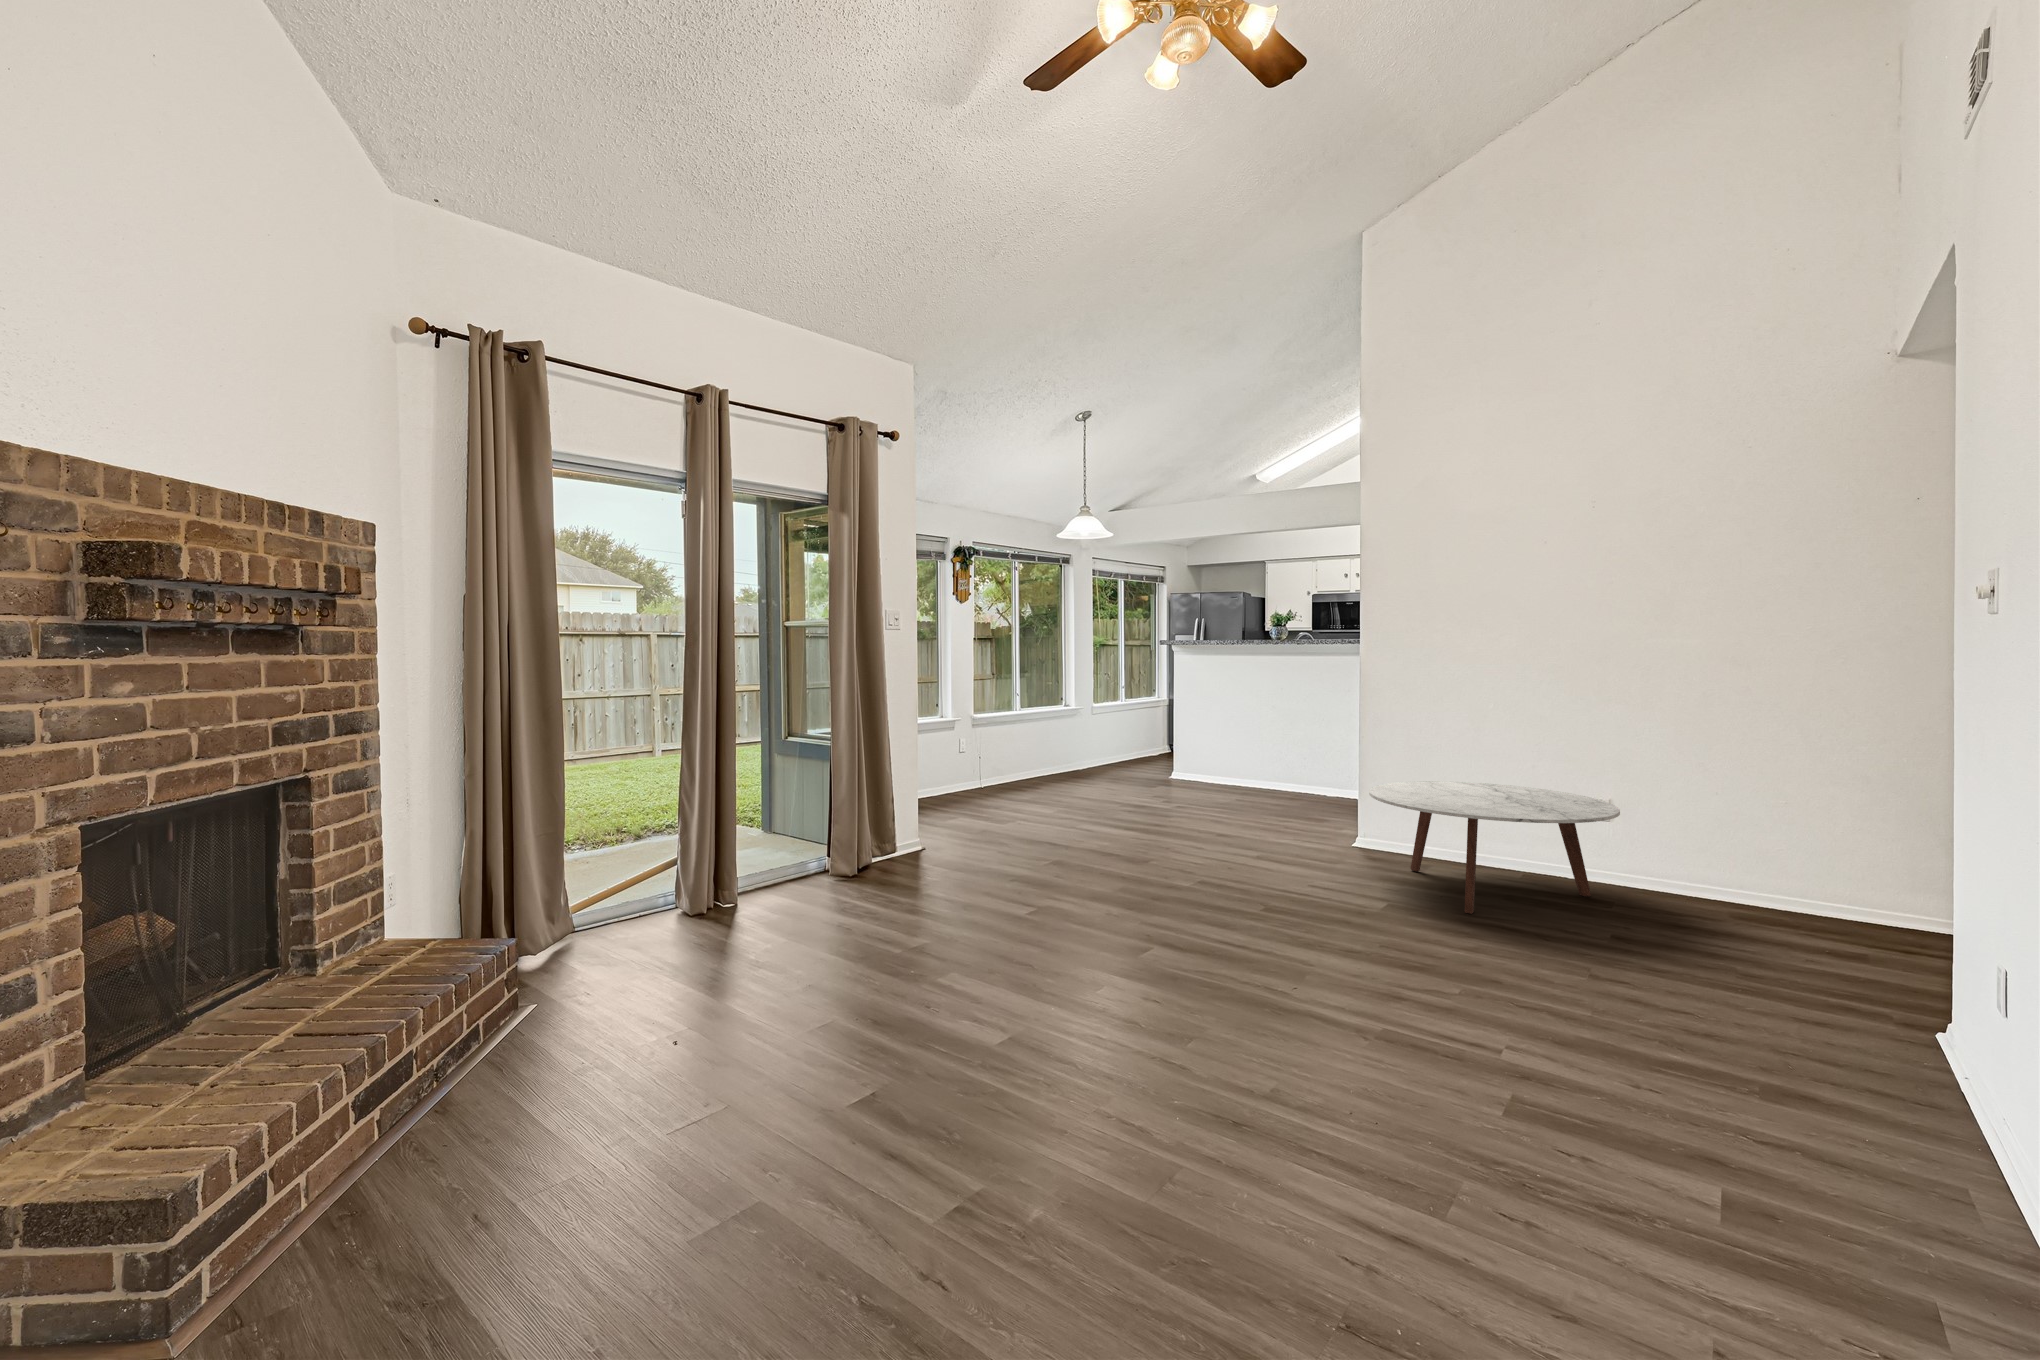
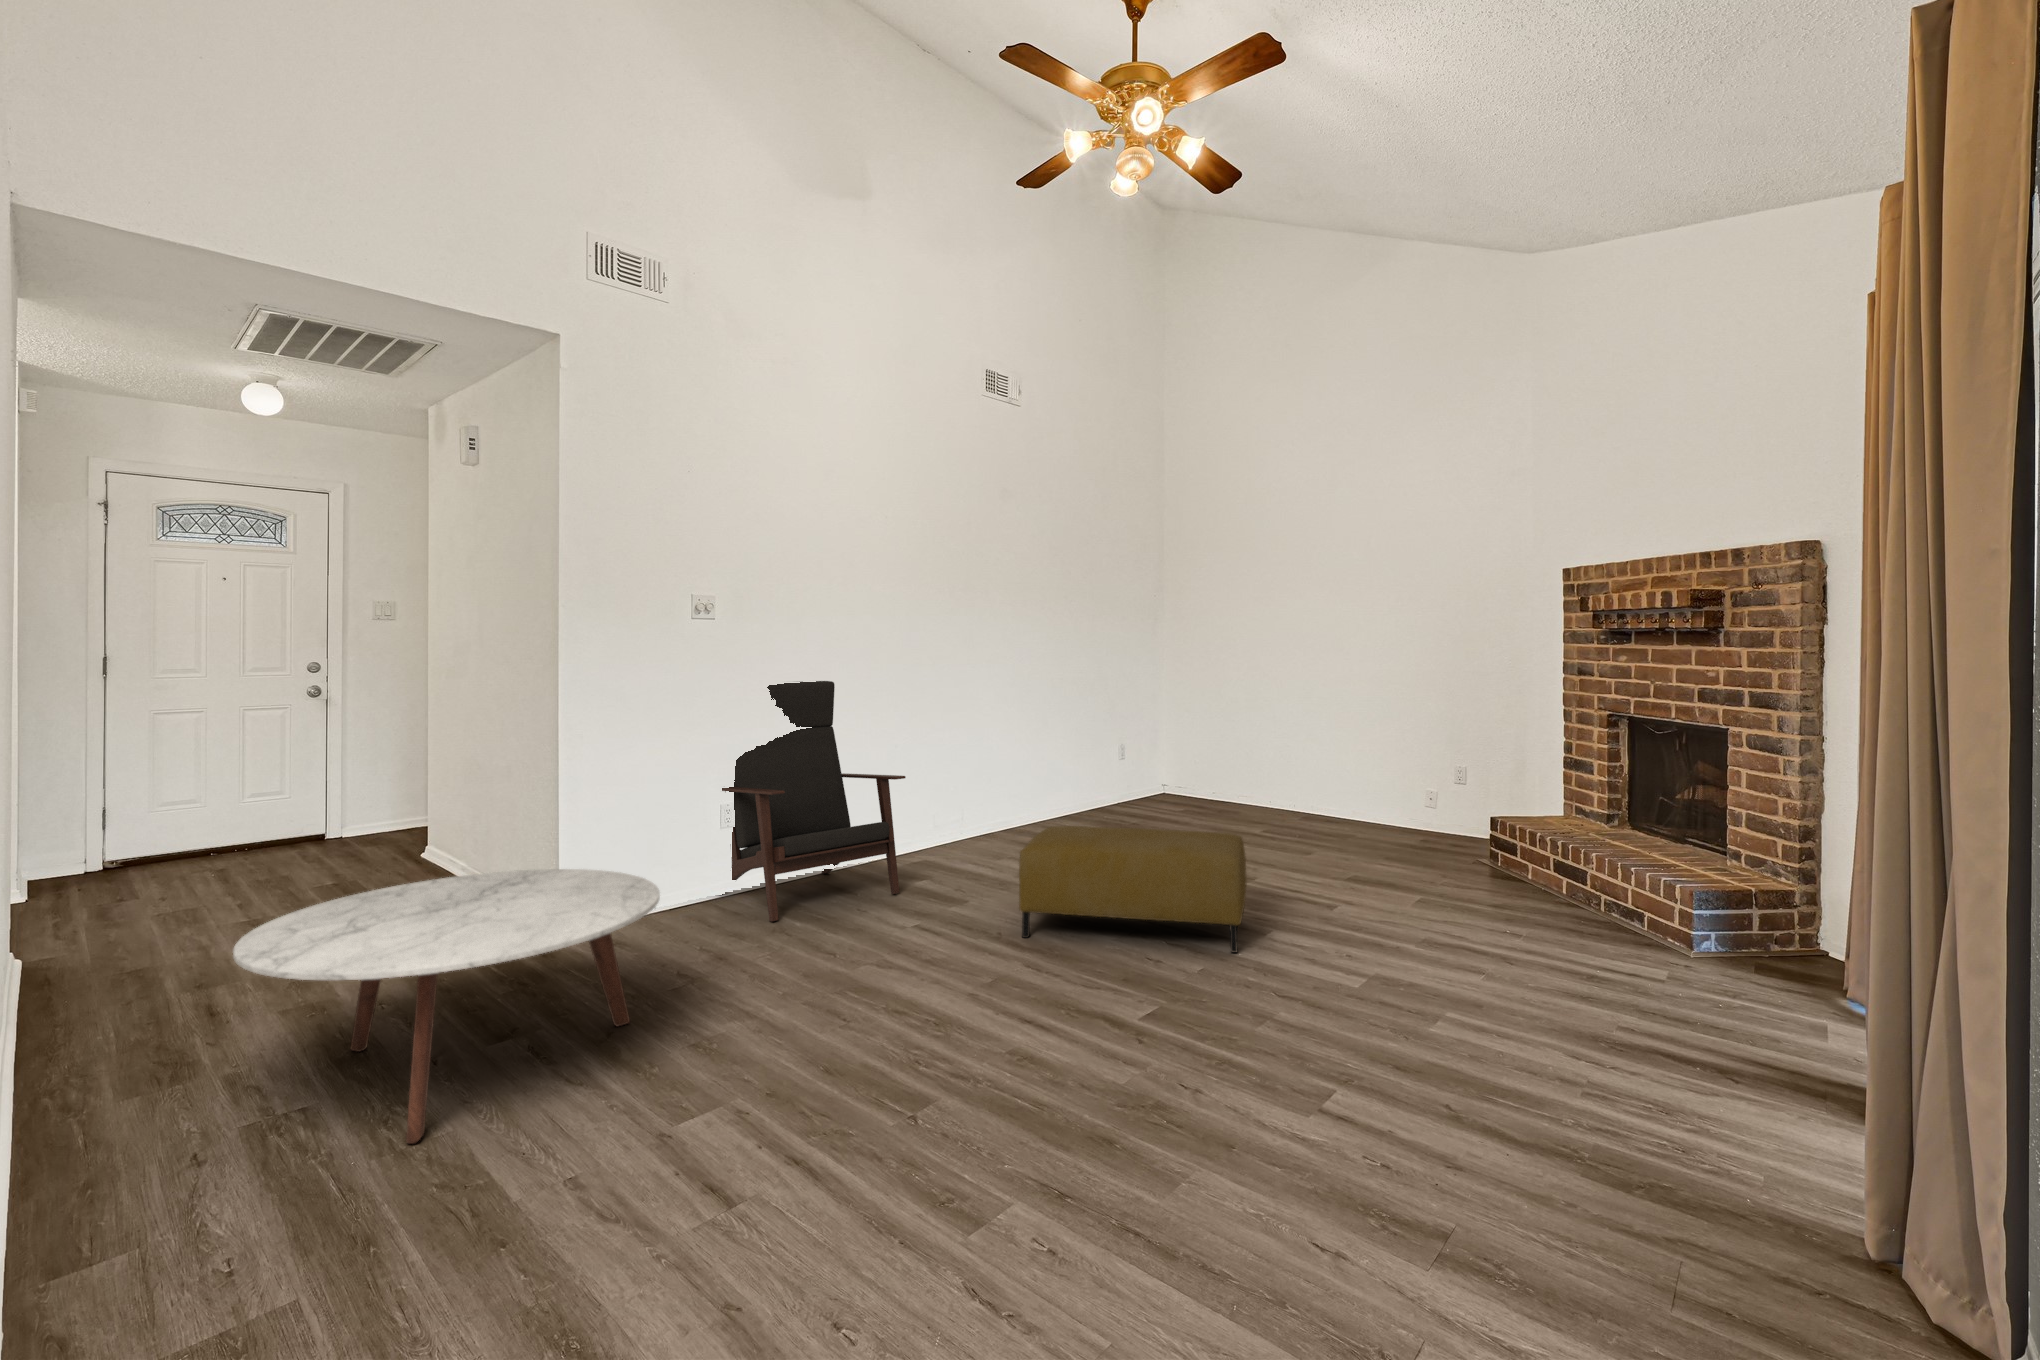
lounge chair: none [1602,705,1986,1185] -> present [722,681,906,921]
ottoman: none [1008,883,1325,1067] -> present [1019,826,1247,952]

